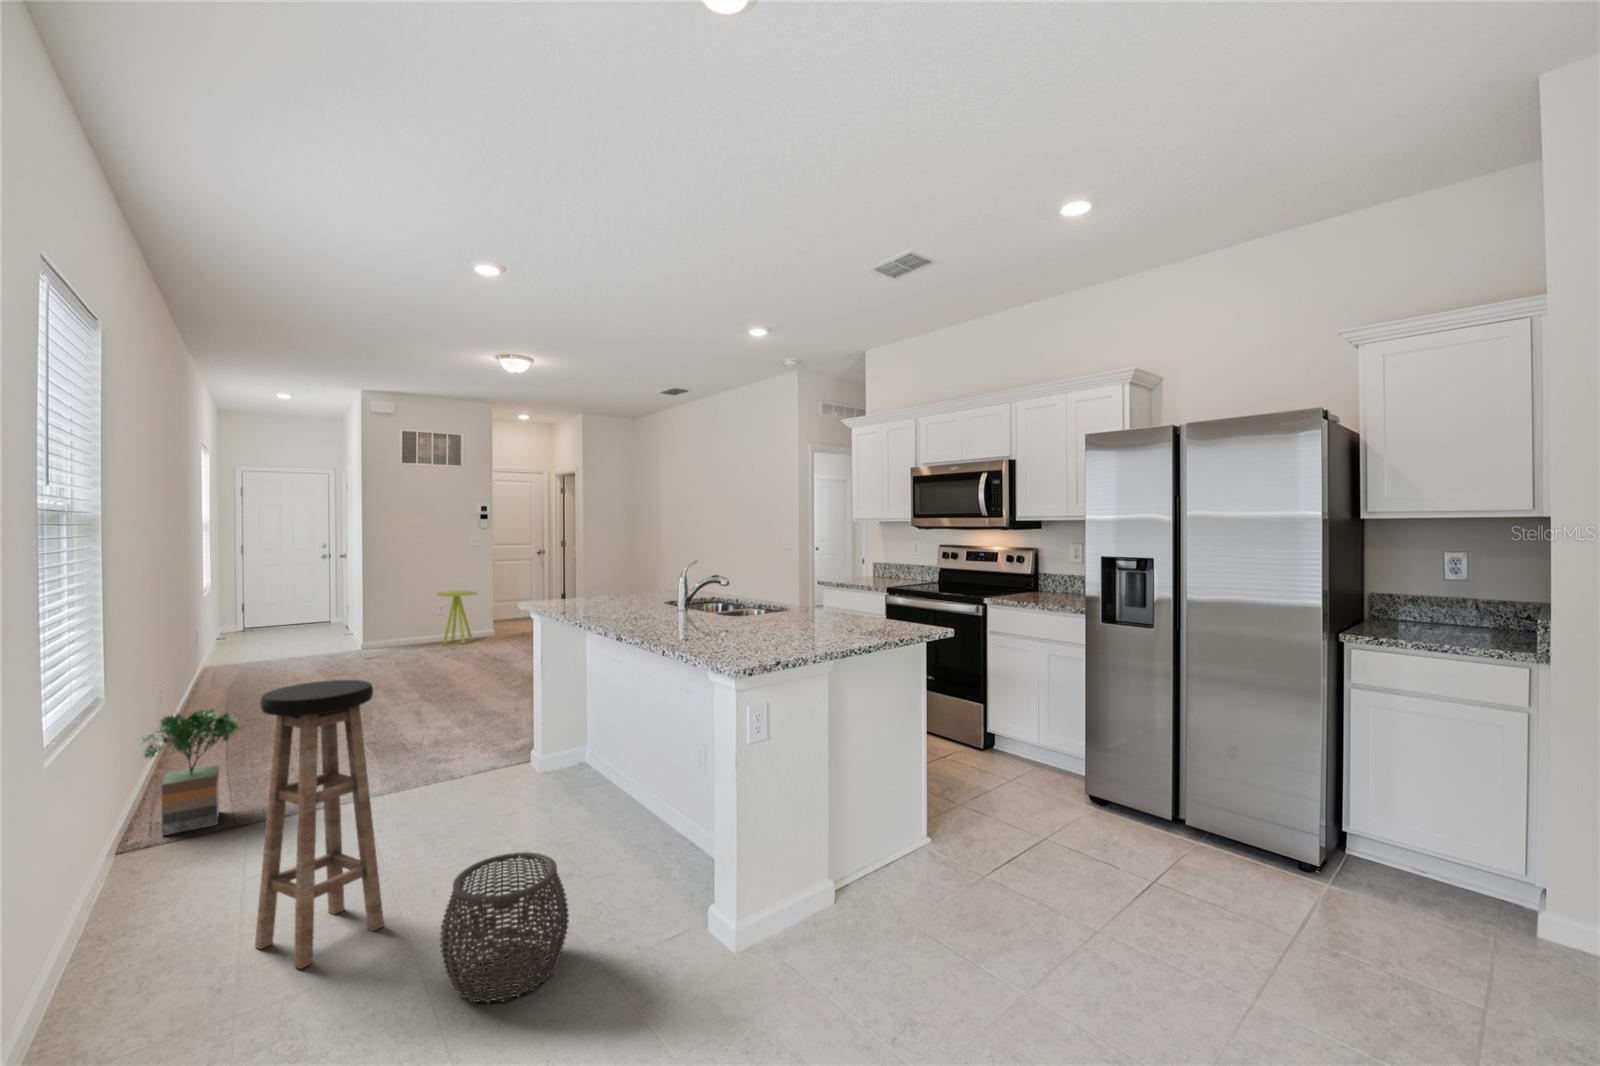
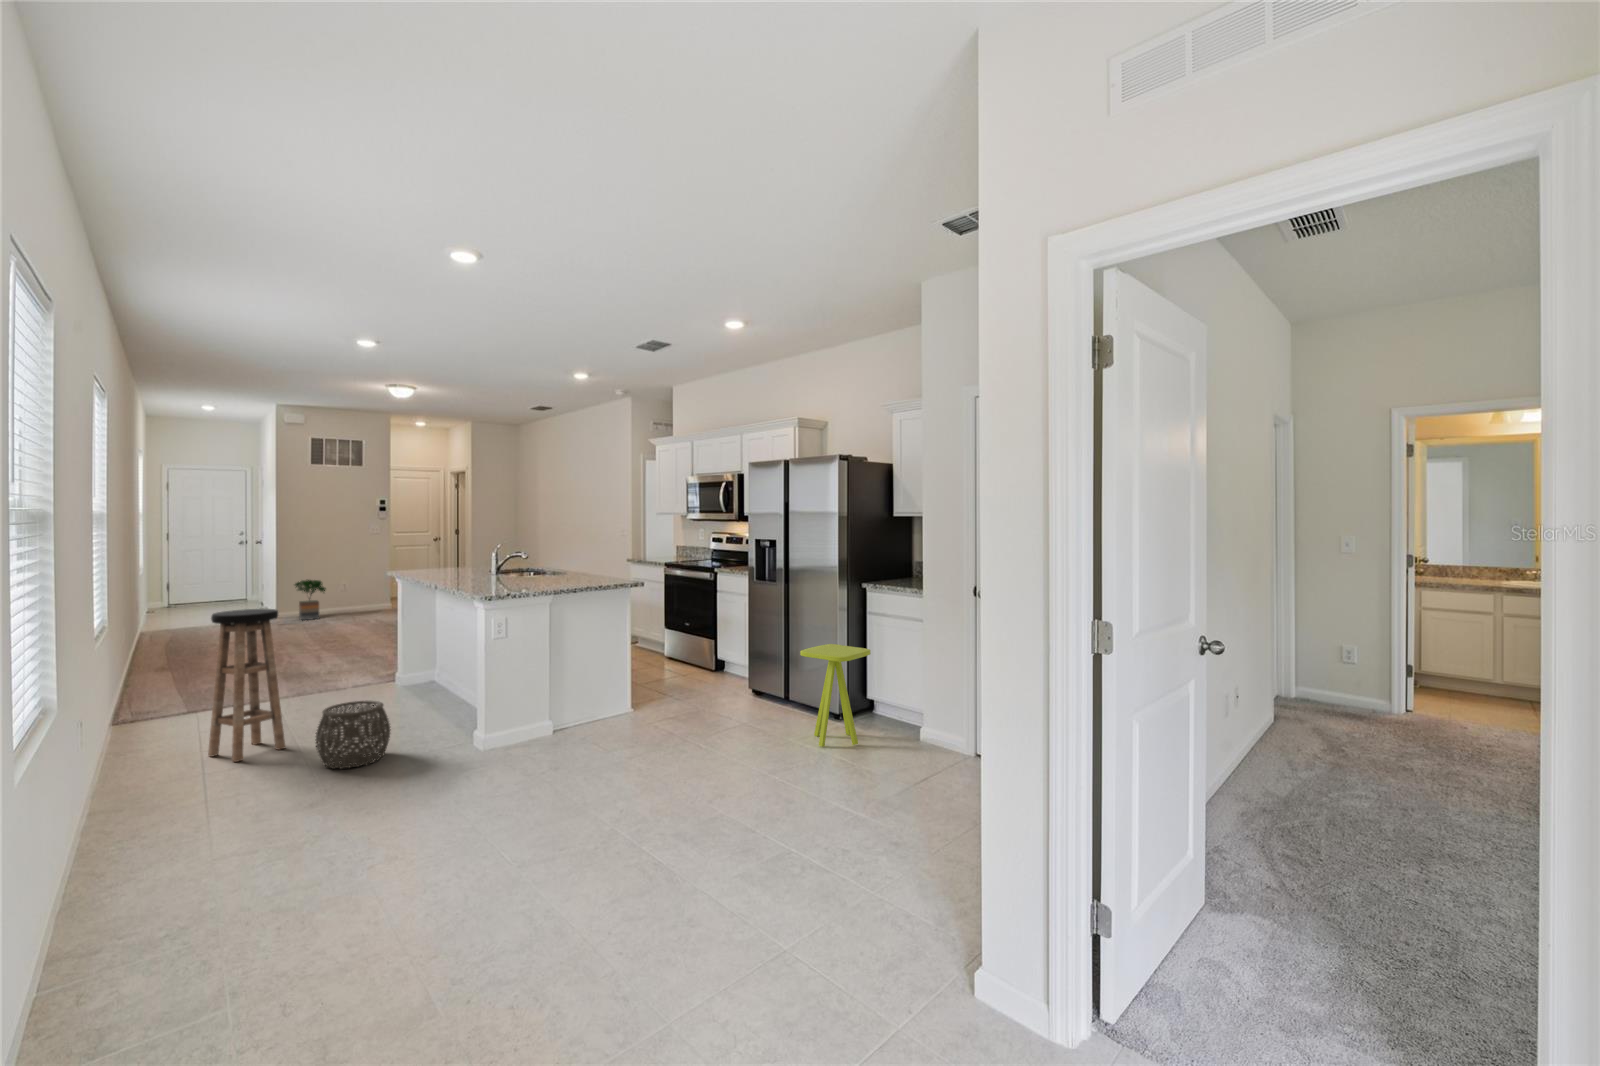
side table: present [437,591,477,644] -> present [800,644,871,746]
potted tree: present [141,709,240,835] -> present [295,580,326,620]

